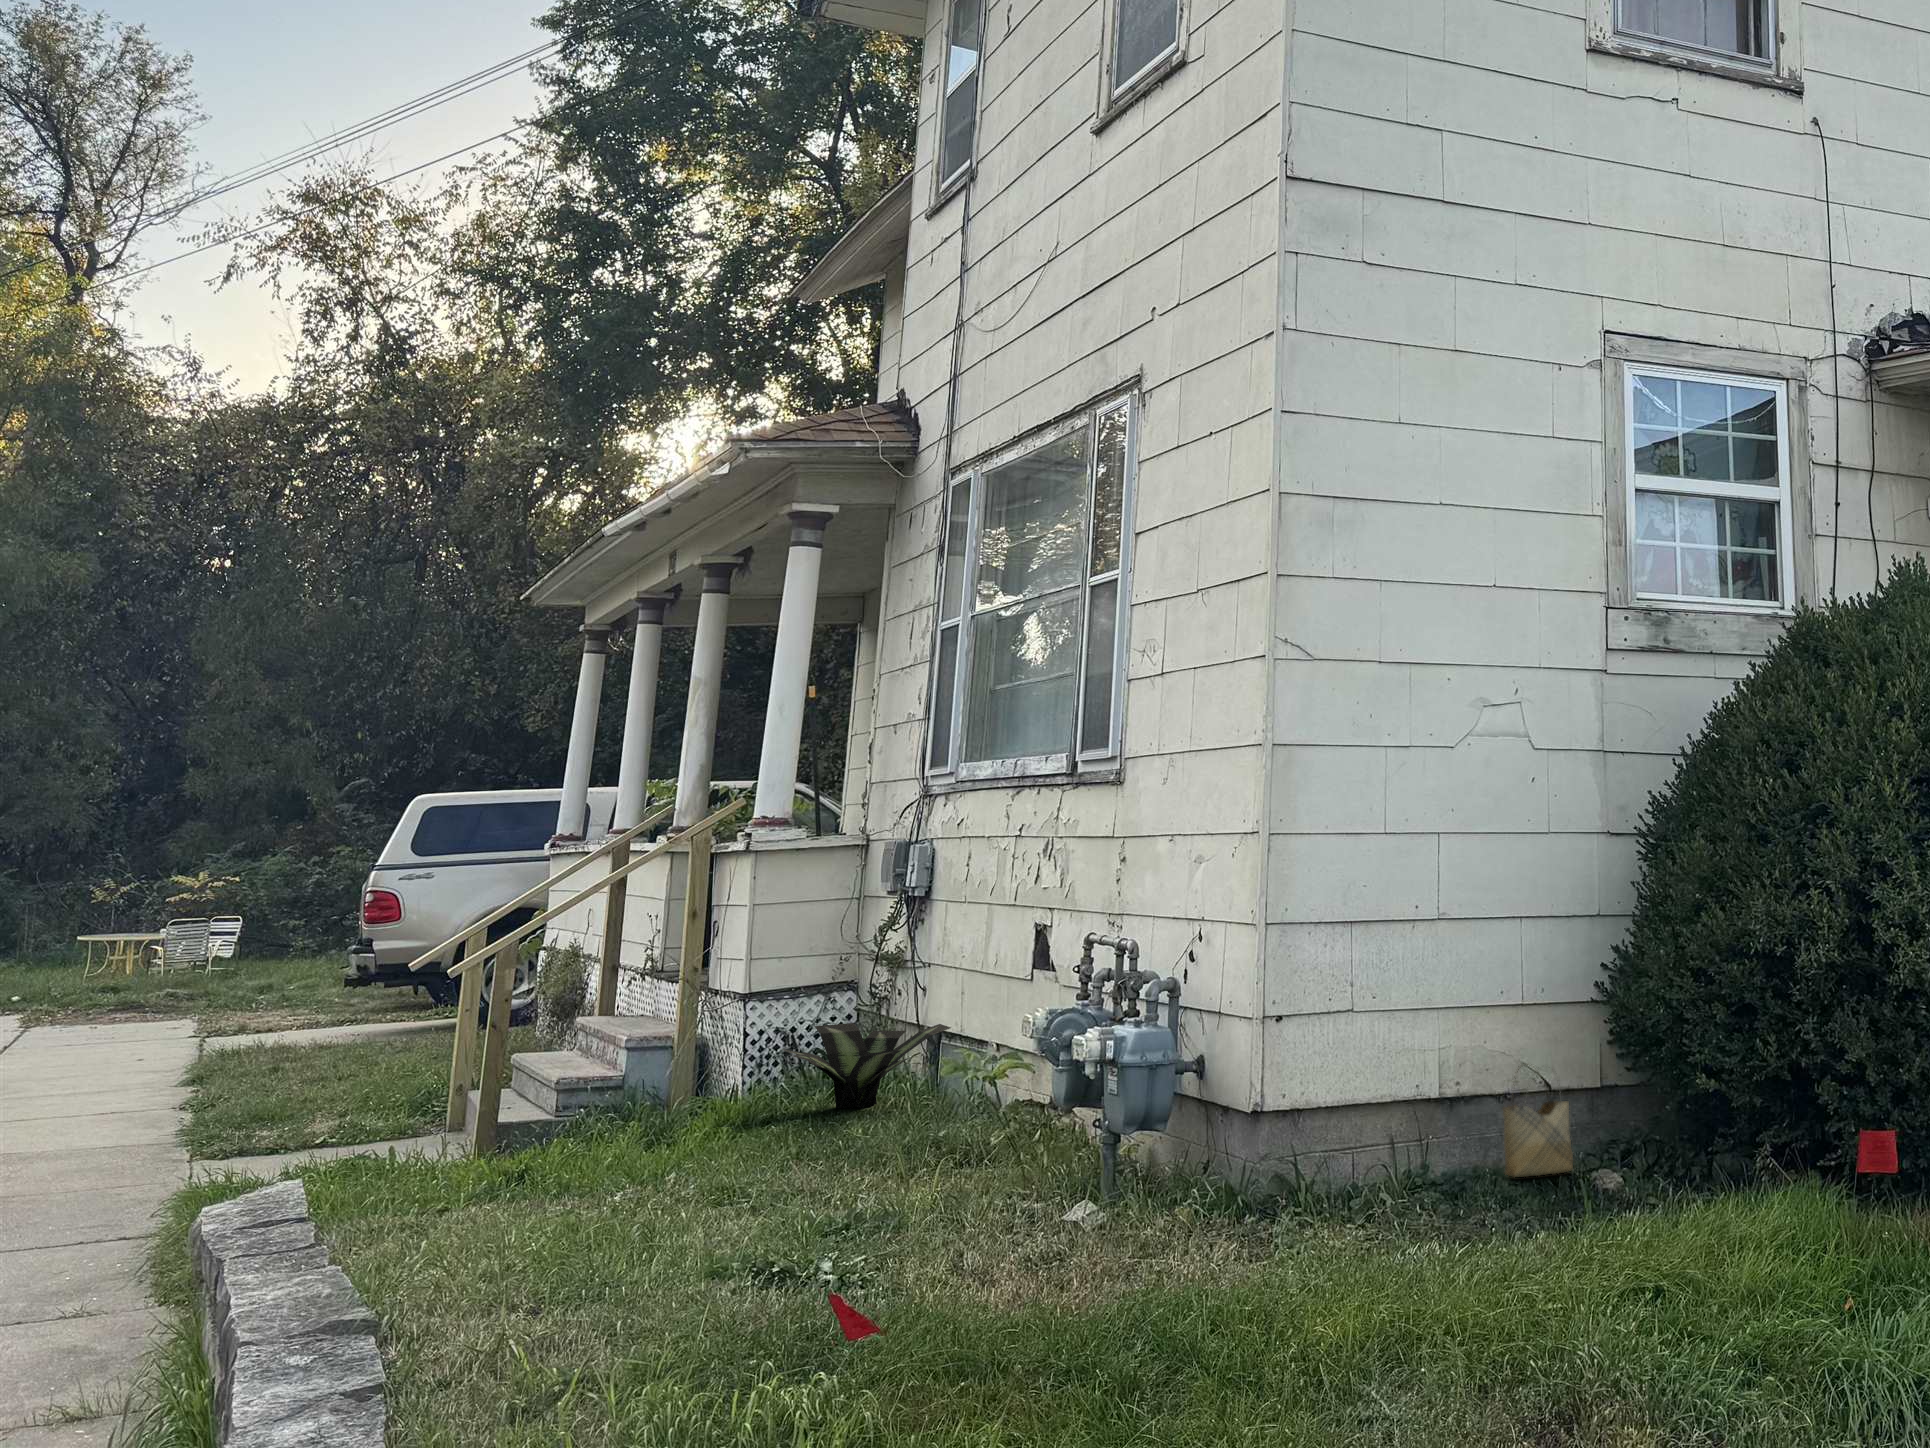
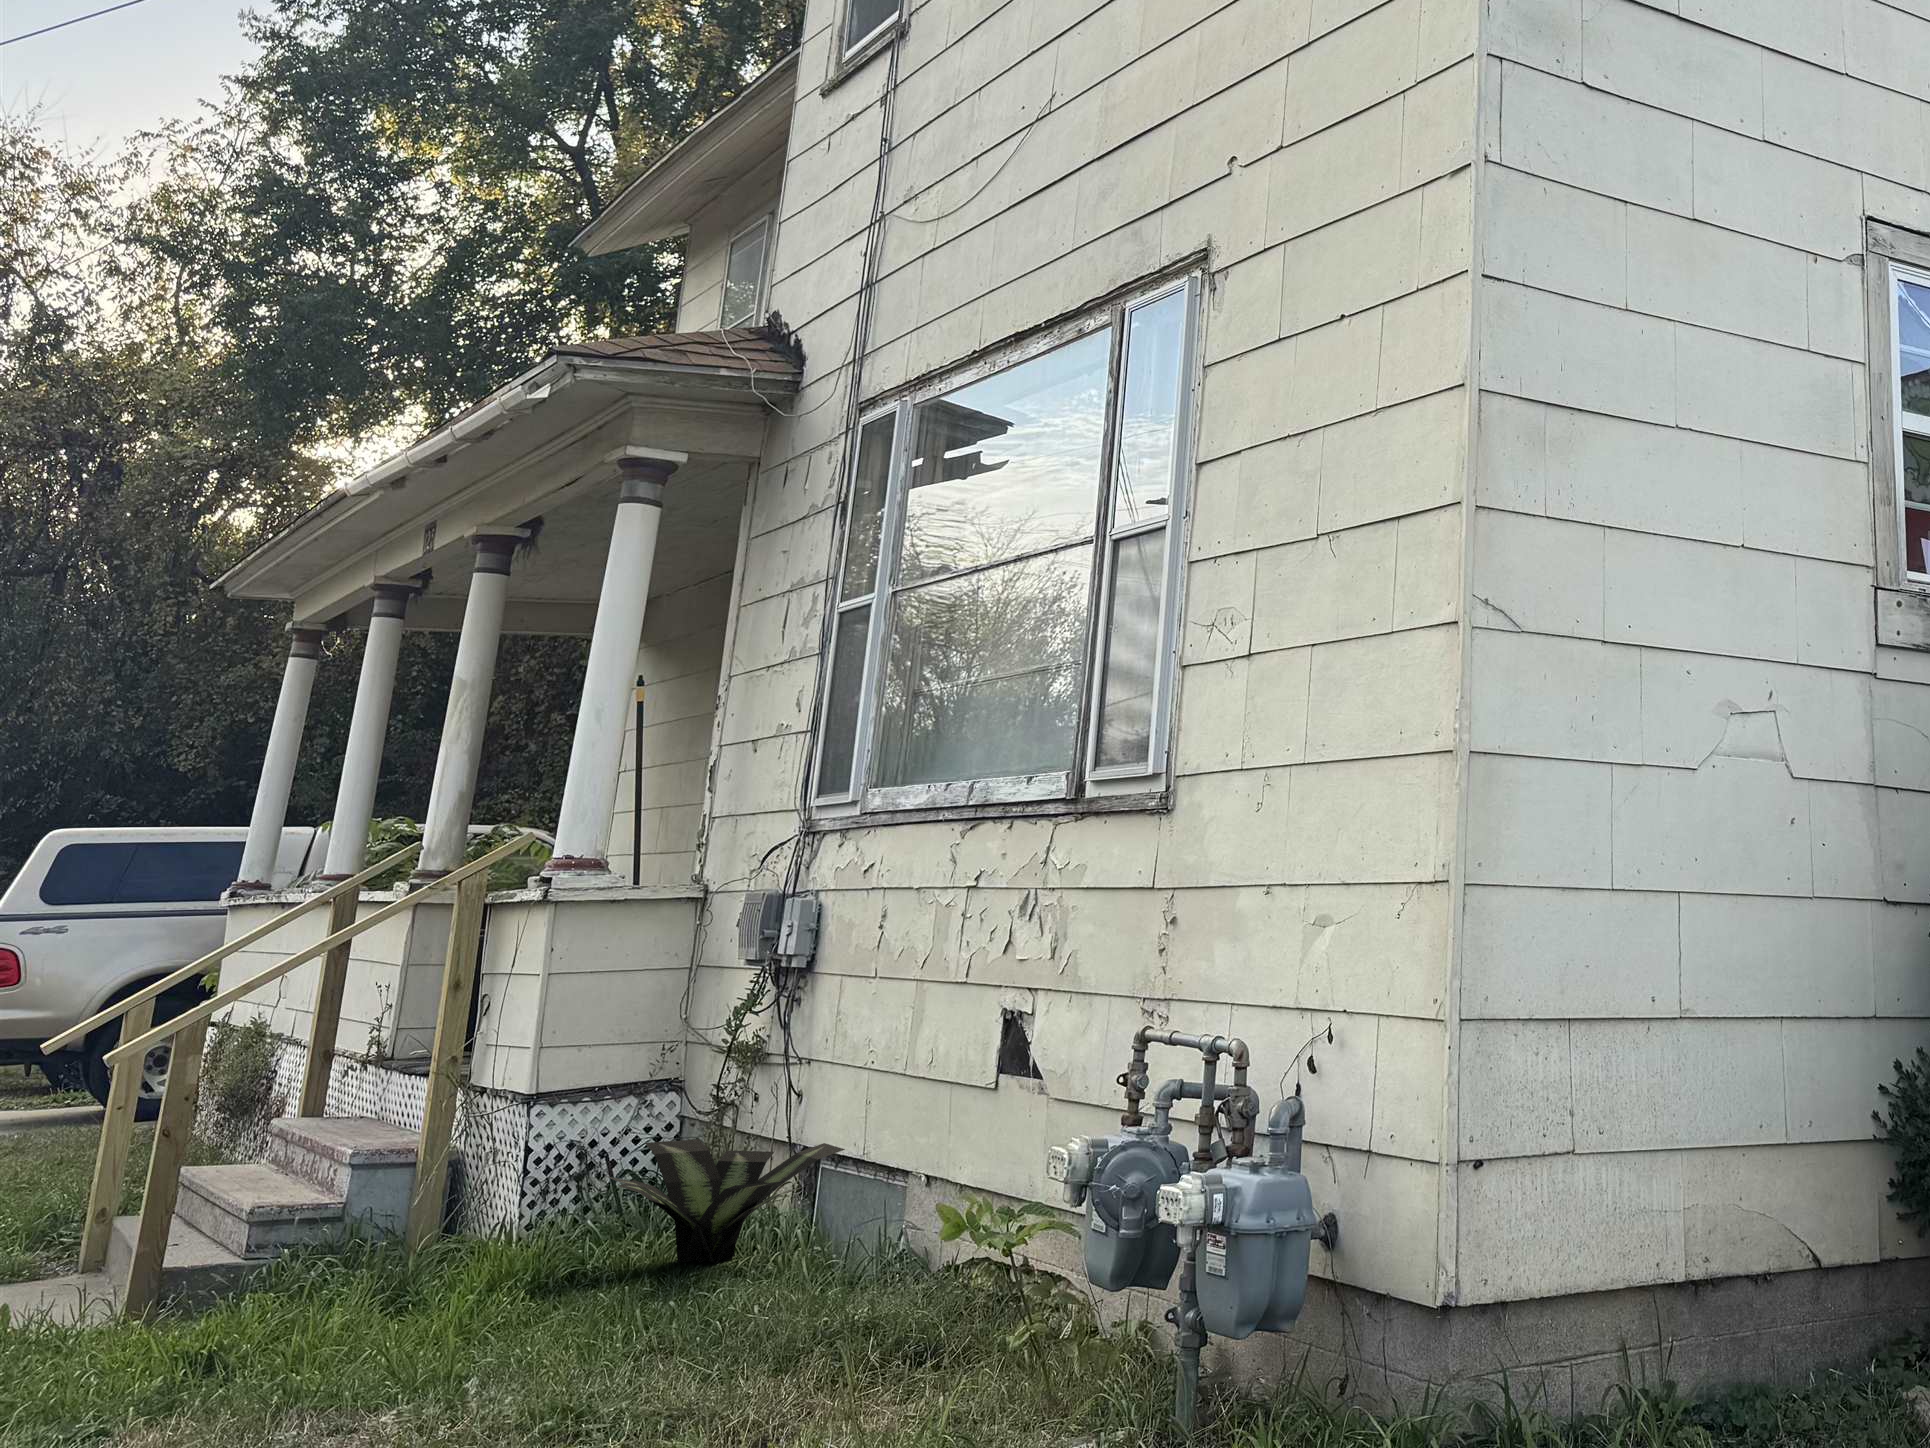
woven basket: present [1503,1064,1573,1177] -> none [1768,1227,1864,1399]

